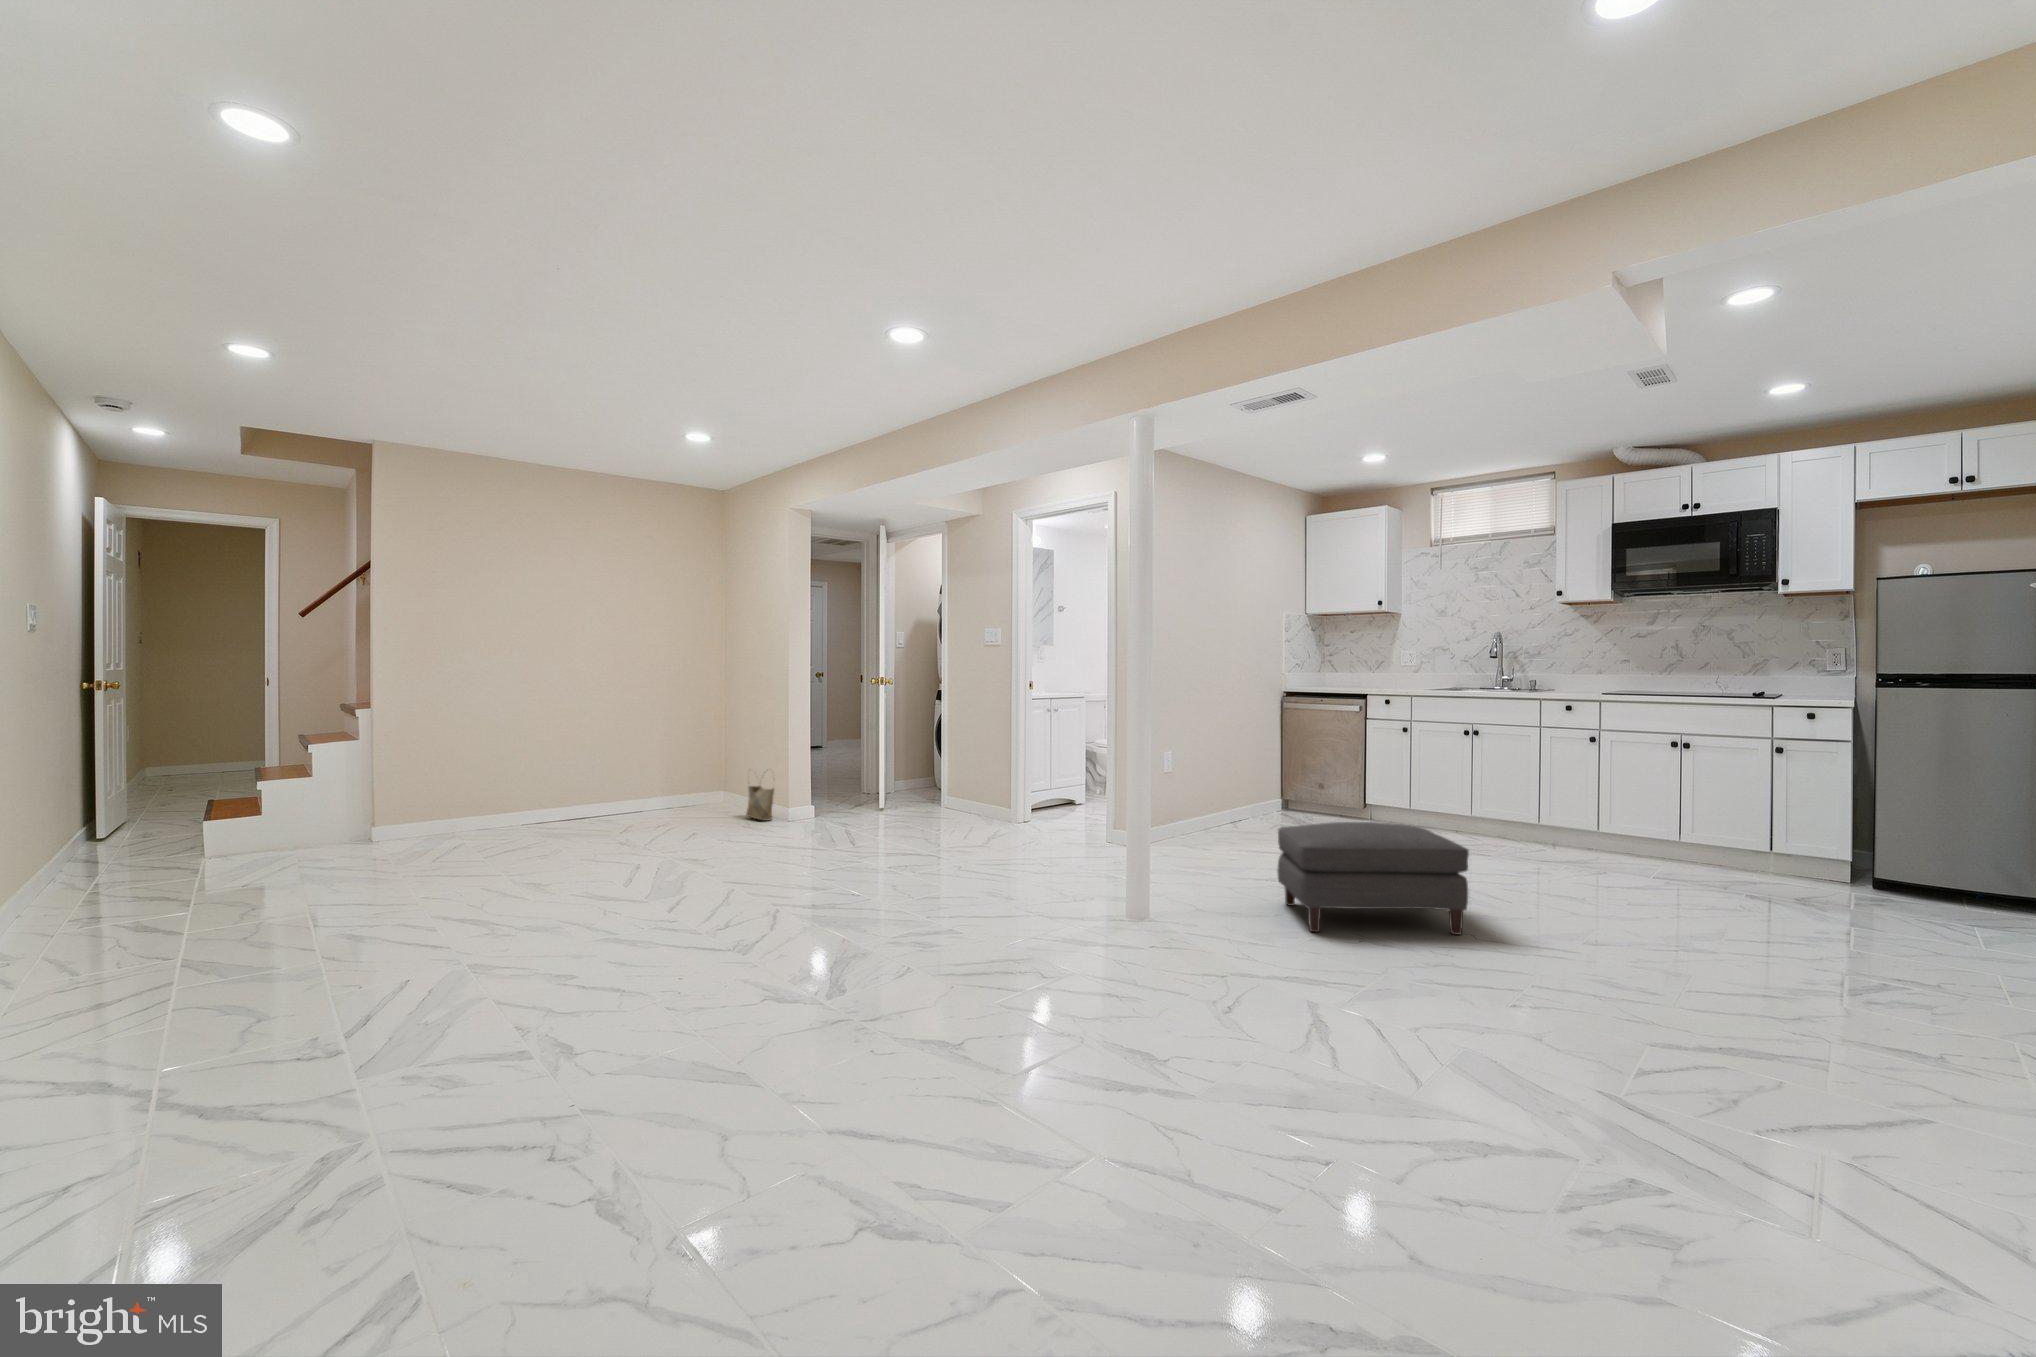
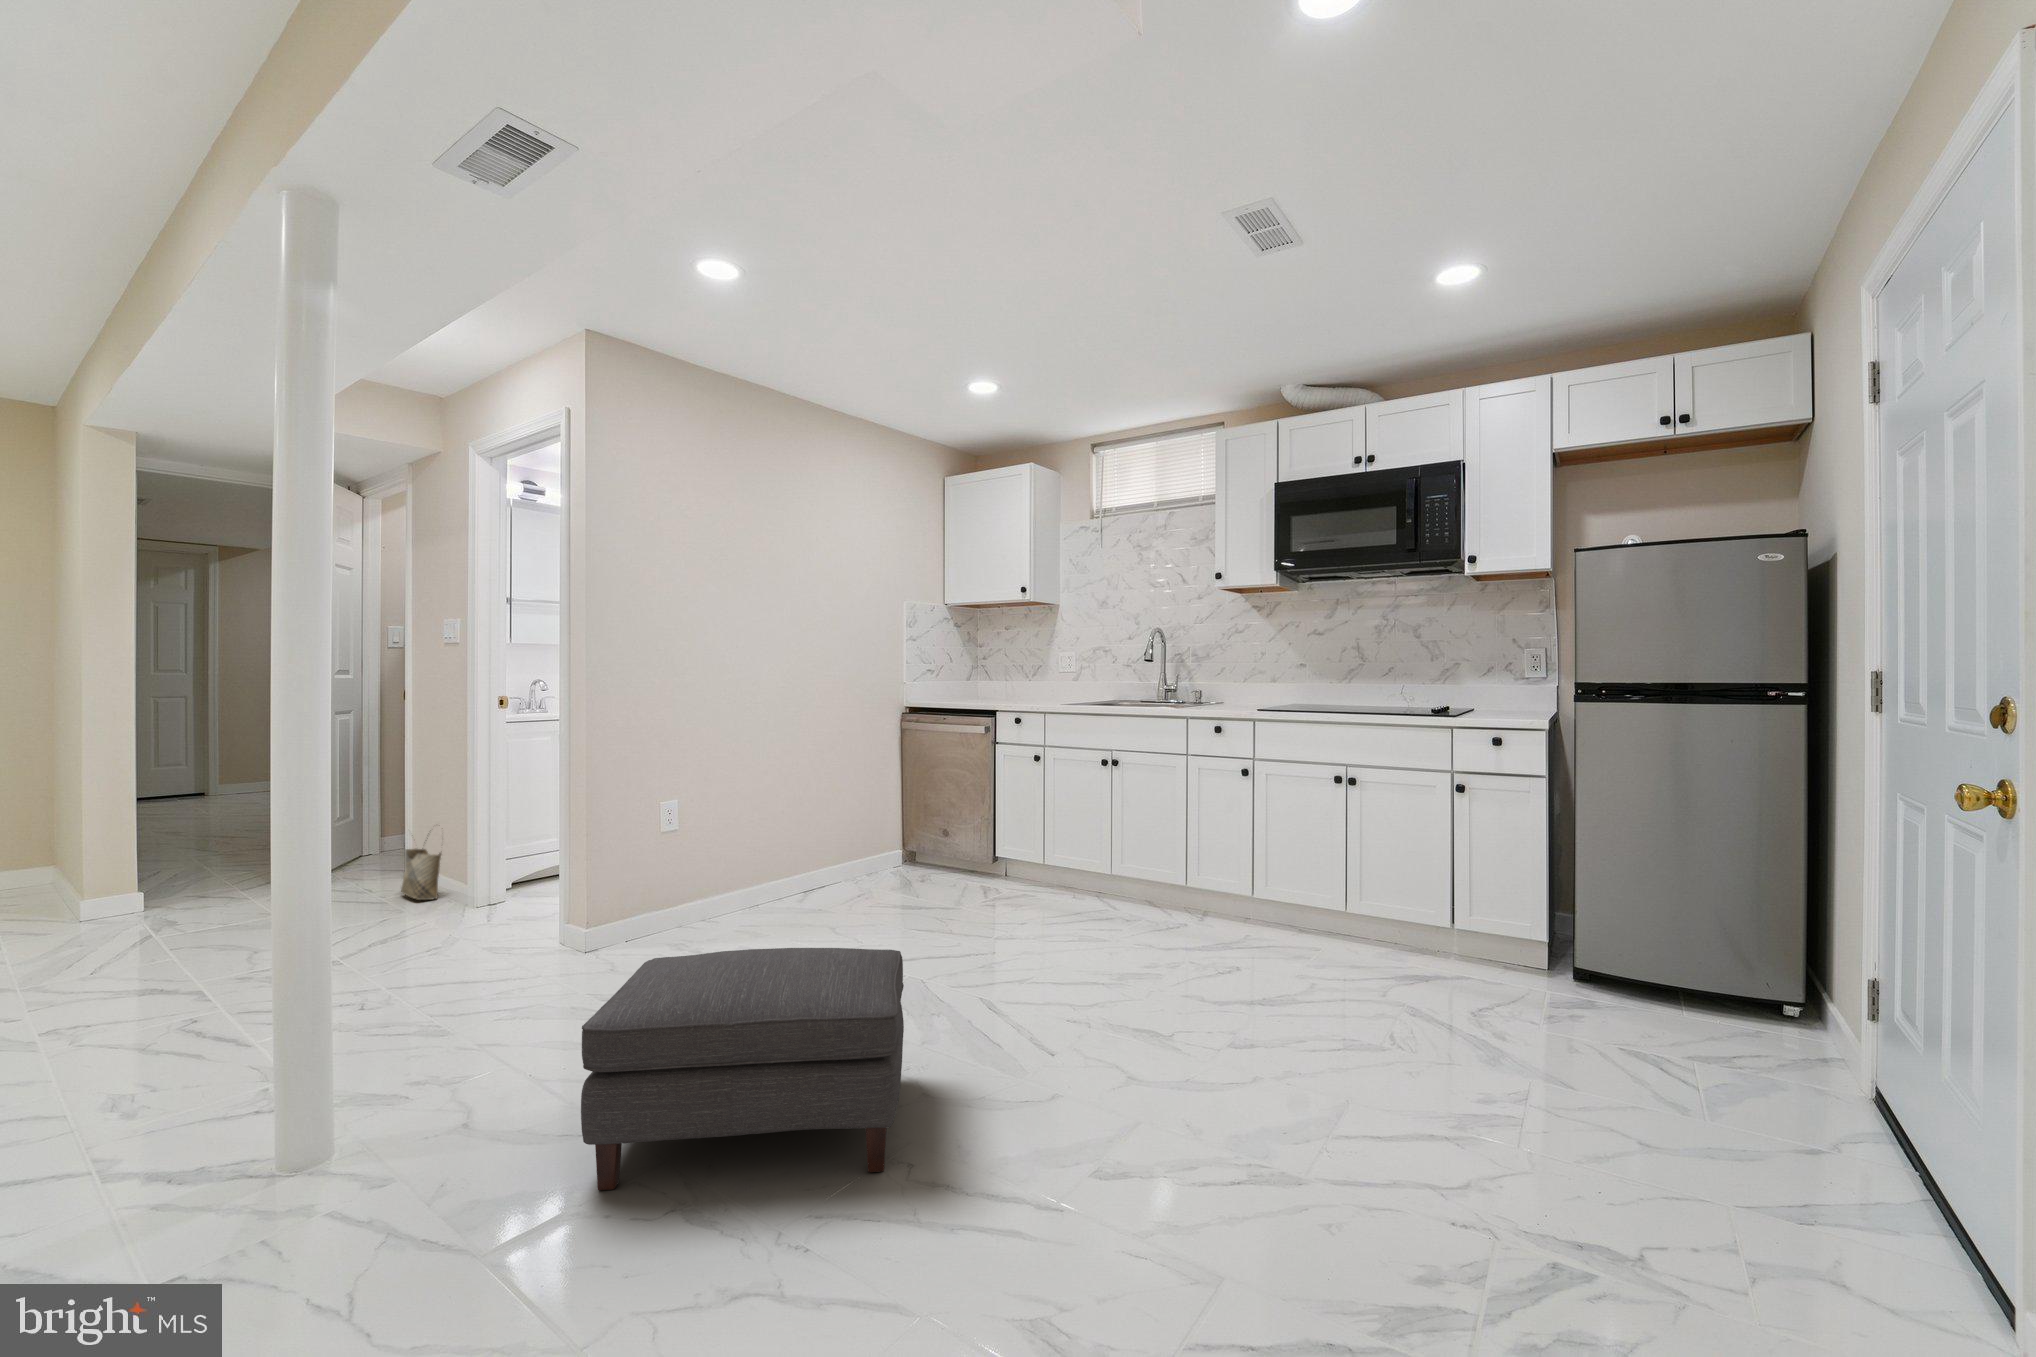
woven basket: present [746,786,774,821] -> present [401,845,441,900]

